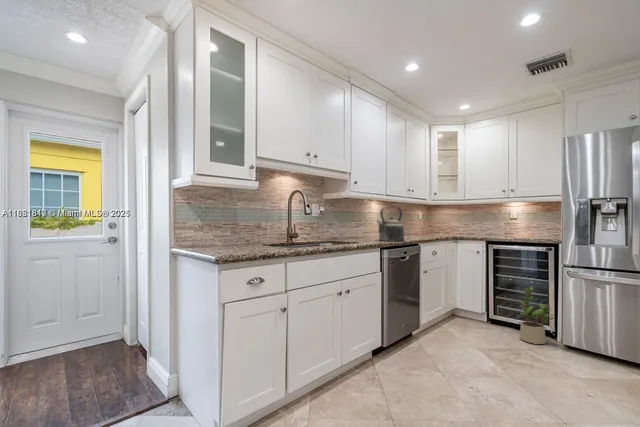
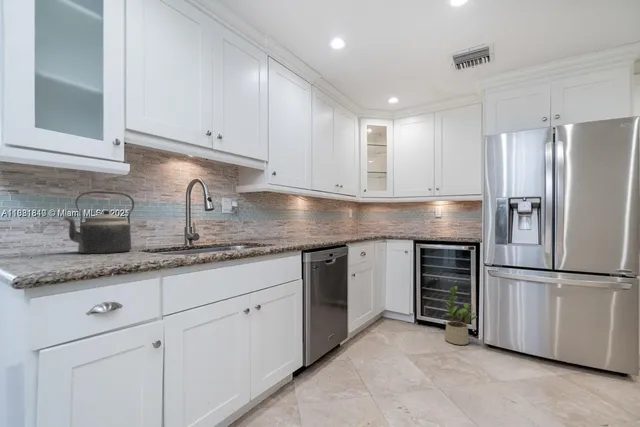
kettle: present [377,207,404,241] -> present [64,191,134,254]

